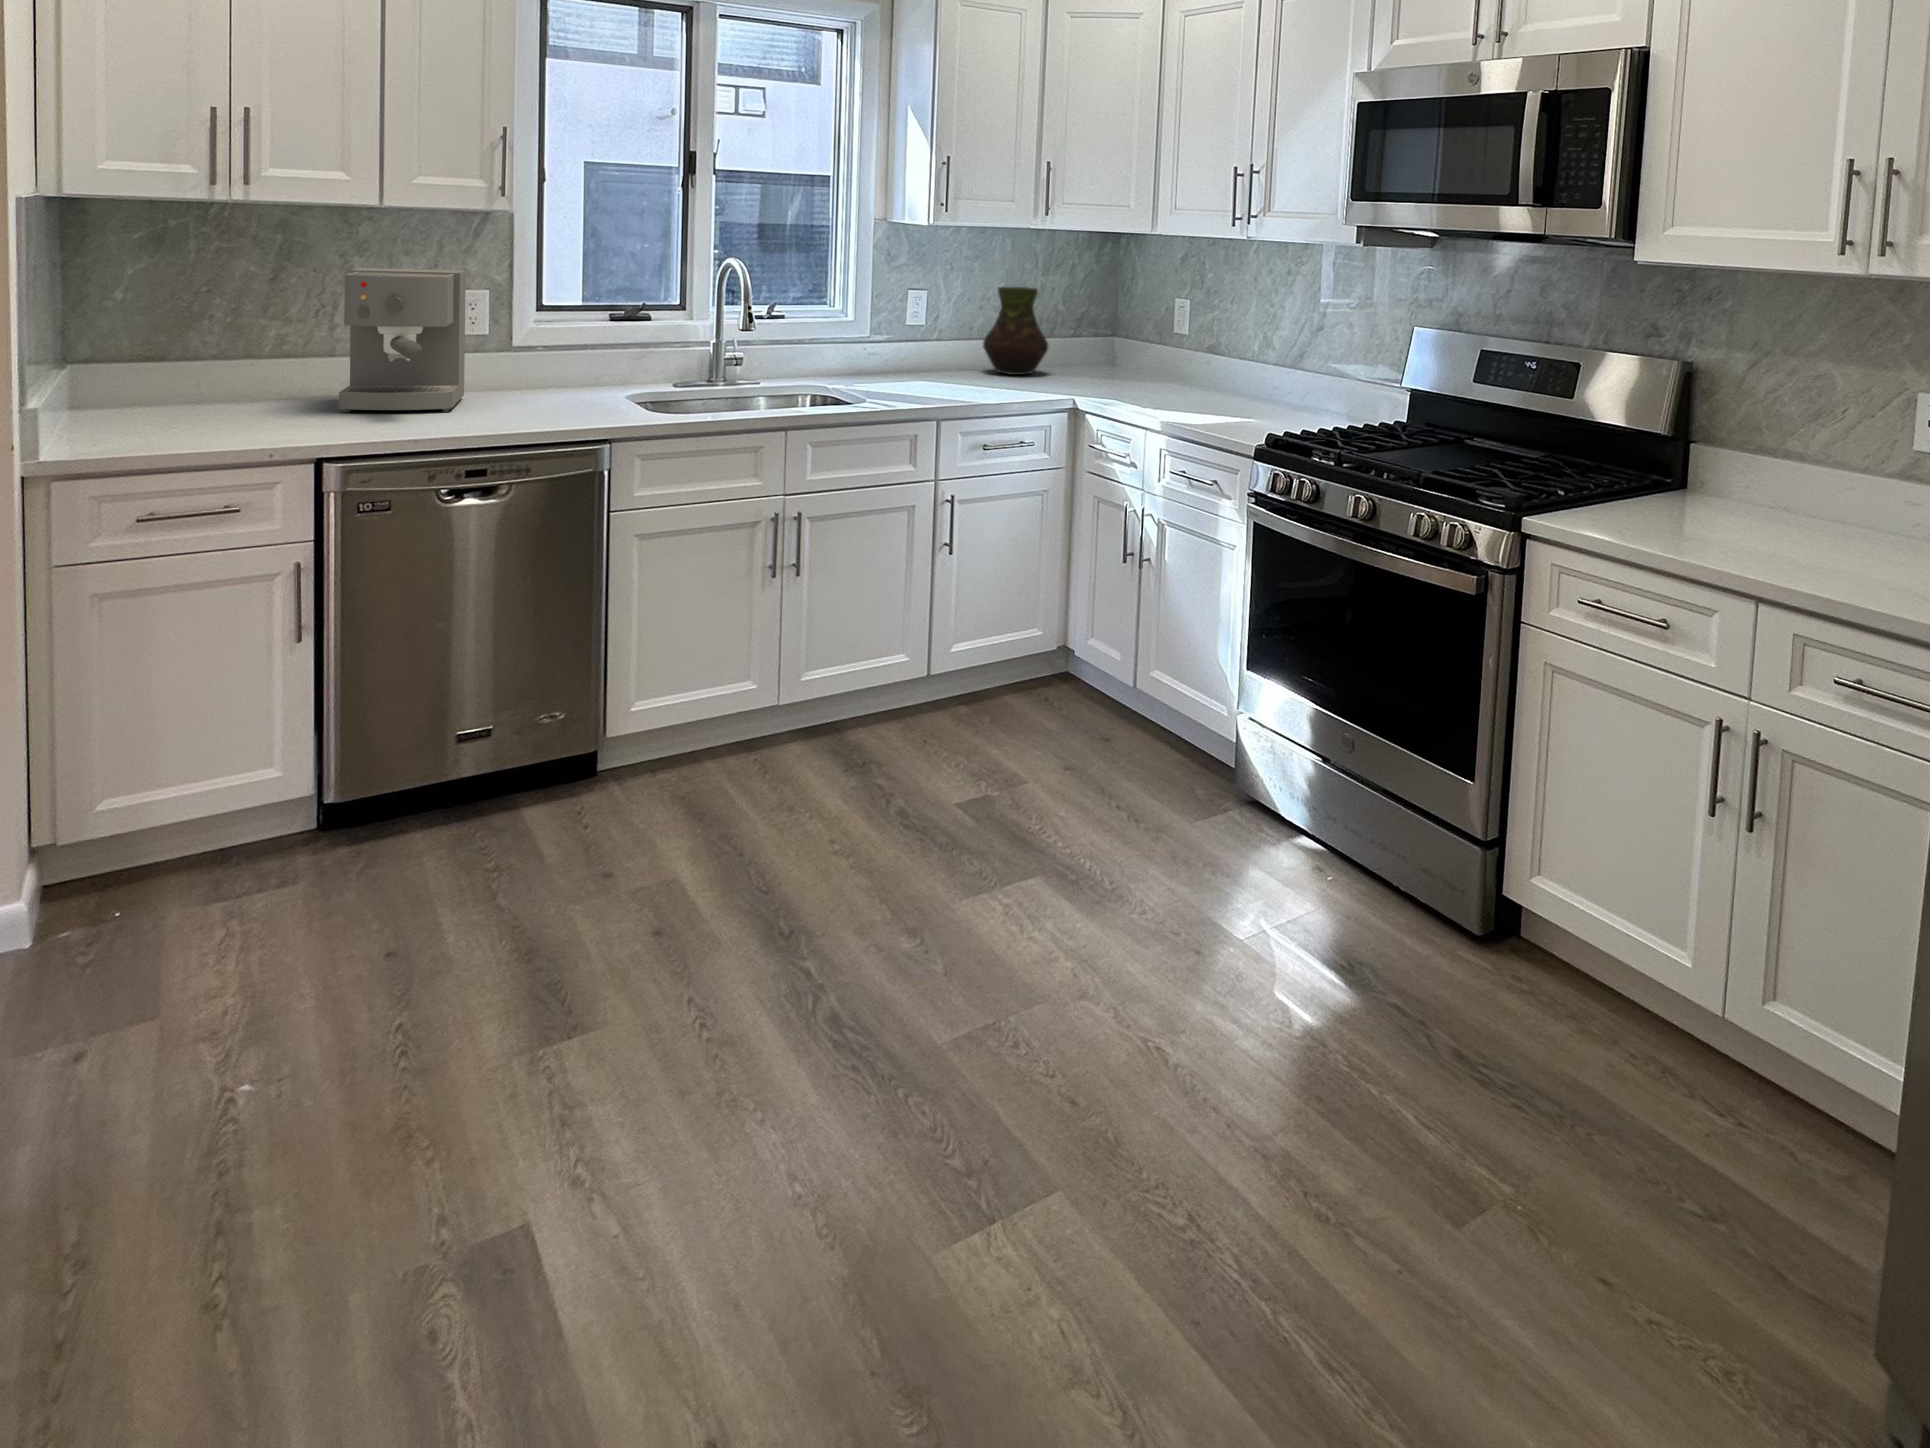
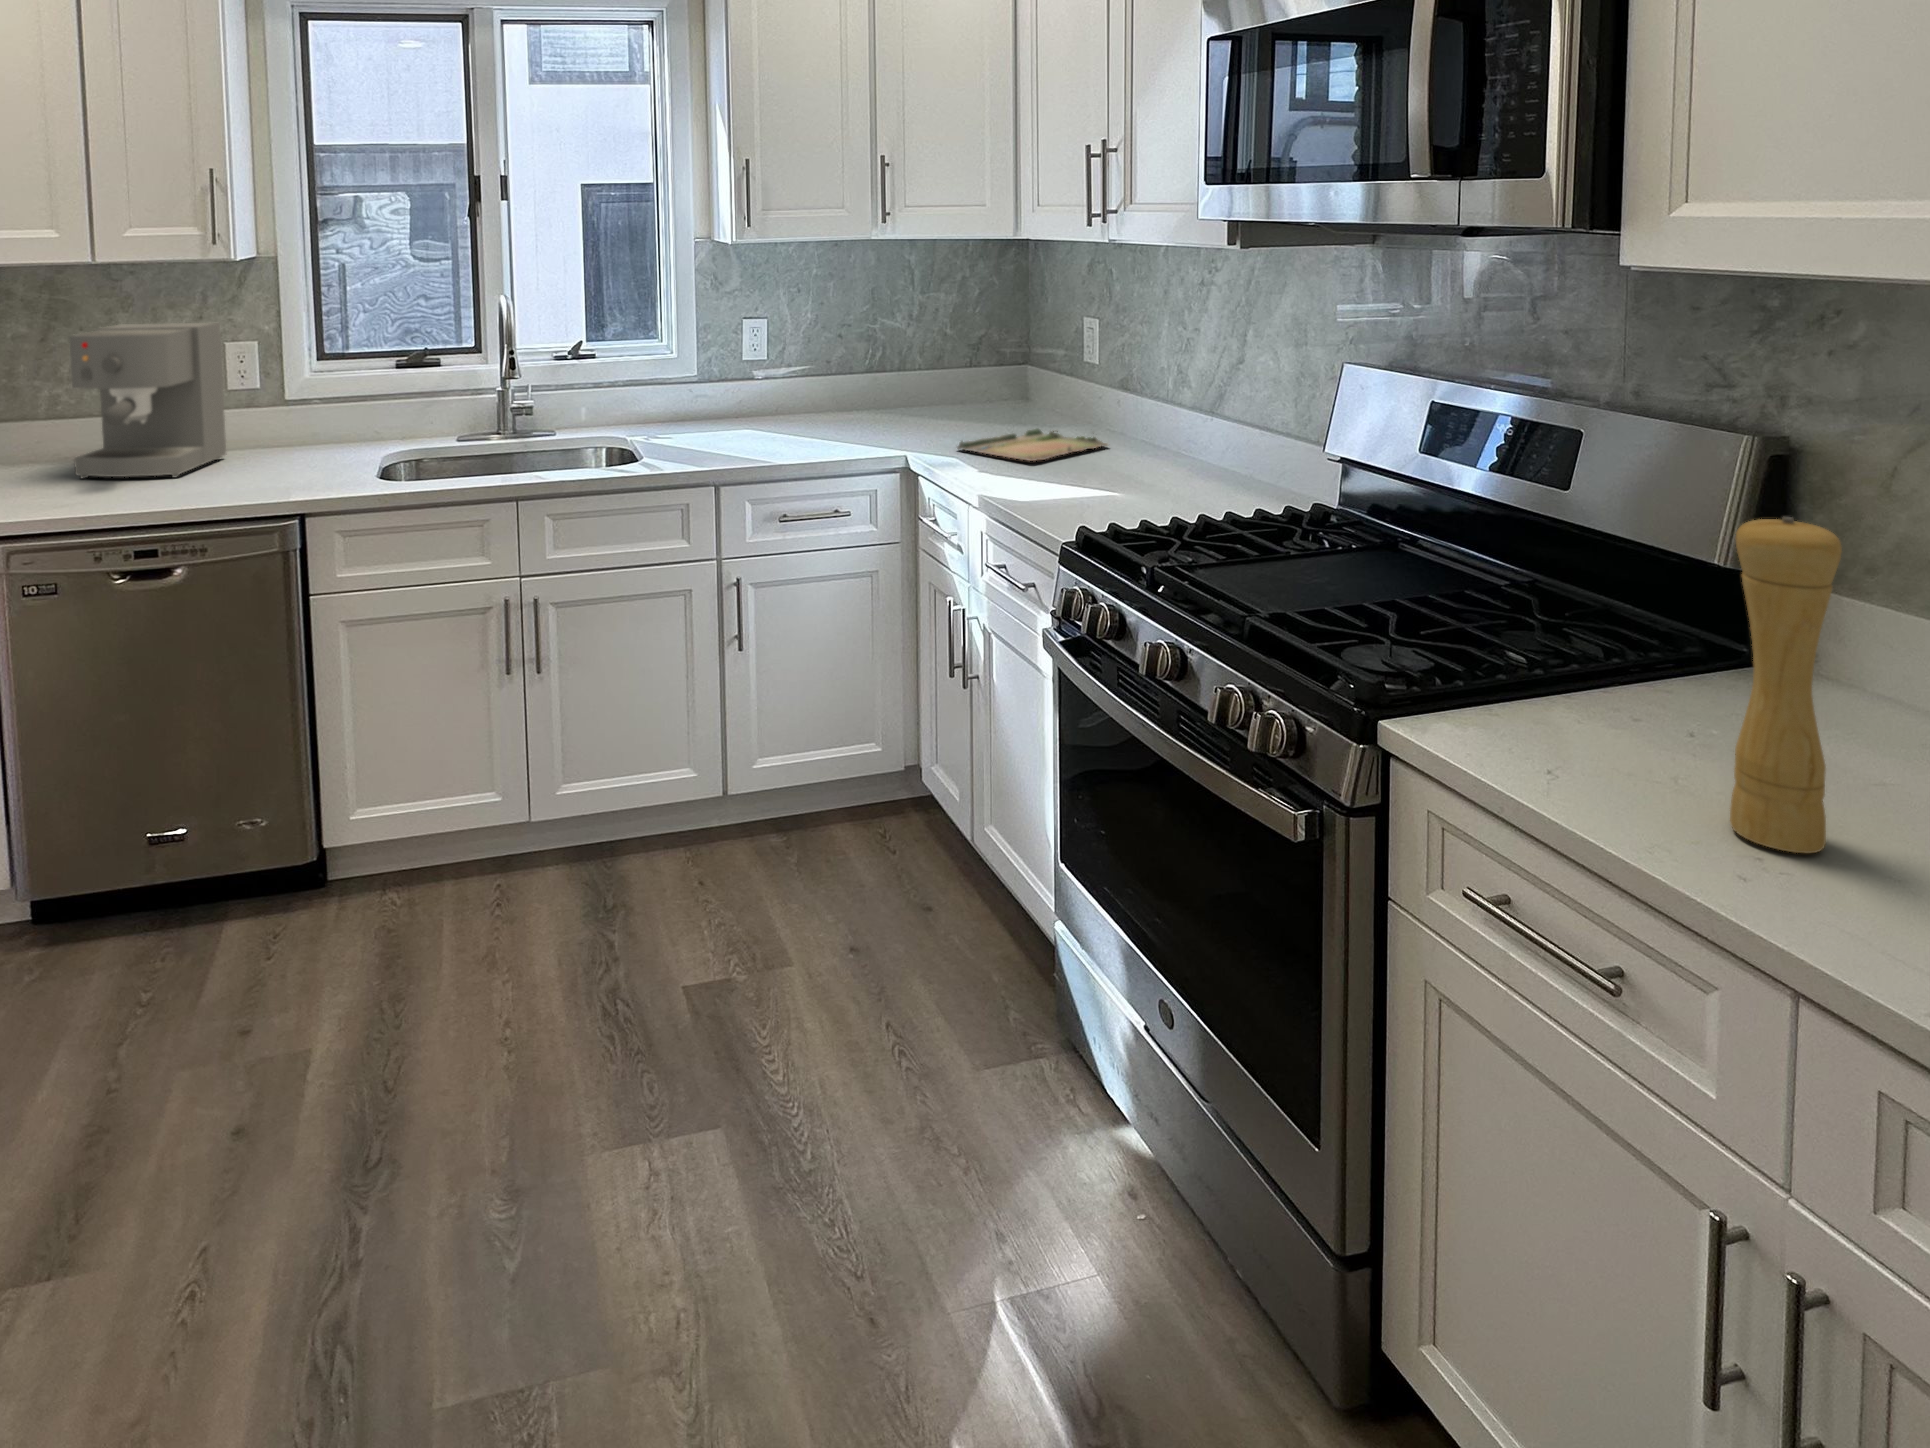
vase: present [983,287,1048,375] -> none [848,309,930,416]
tray: none [1104,381,1211,402] -> present [957,428,1108,461]
pepper mill: none [1714,384,1770,549] -> present [1730,517,1842,853]

